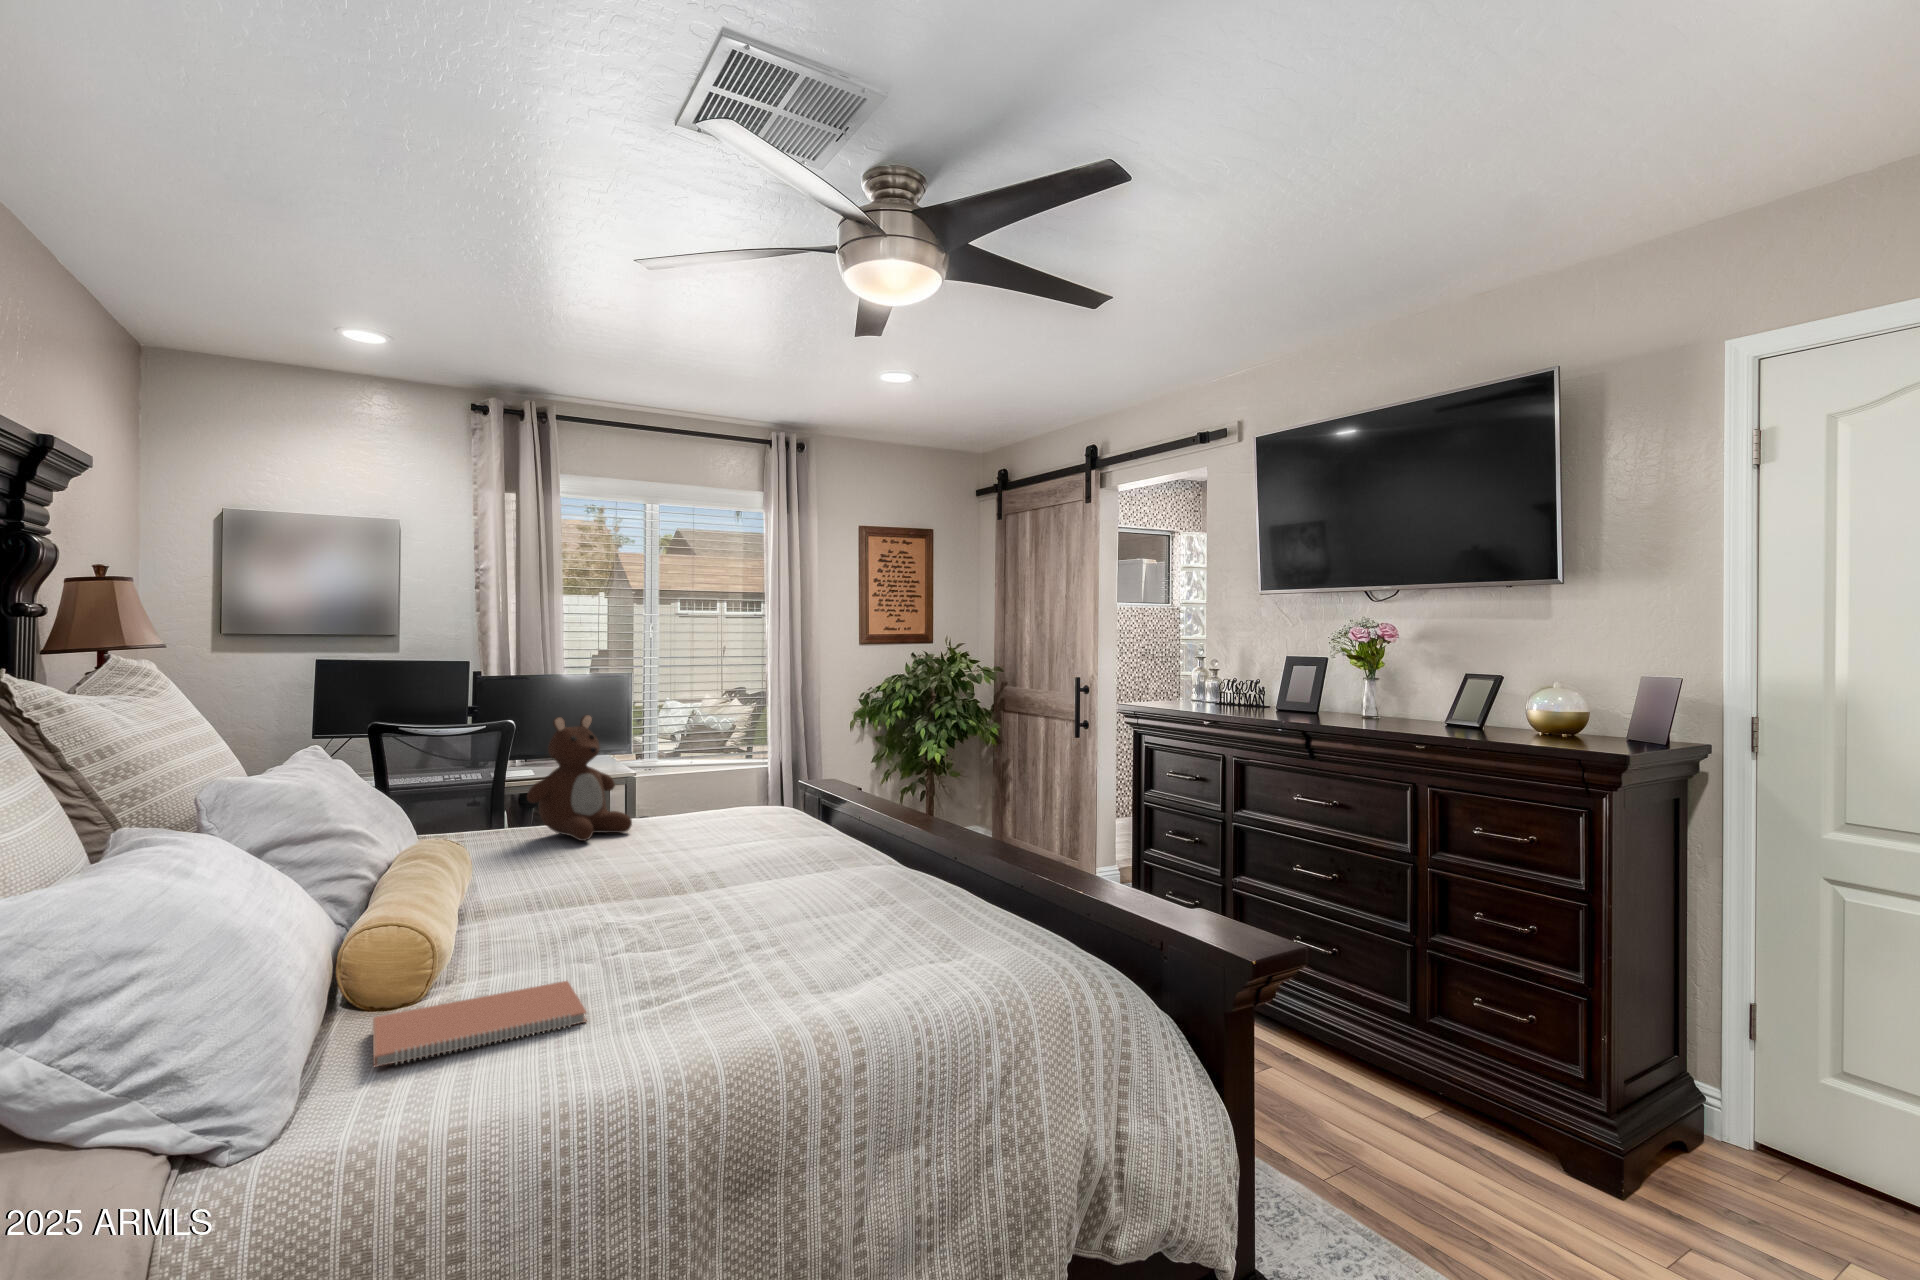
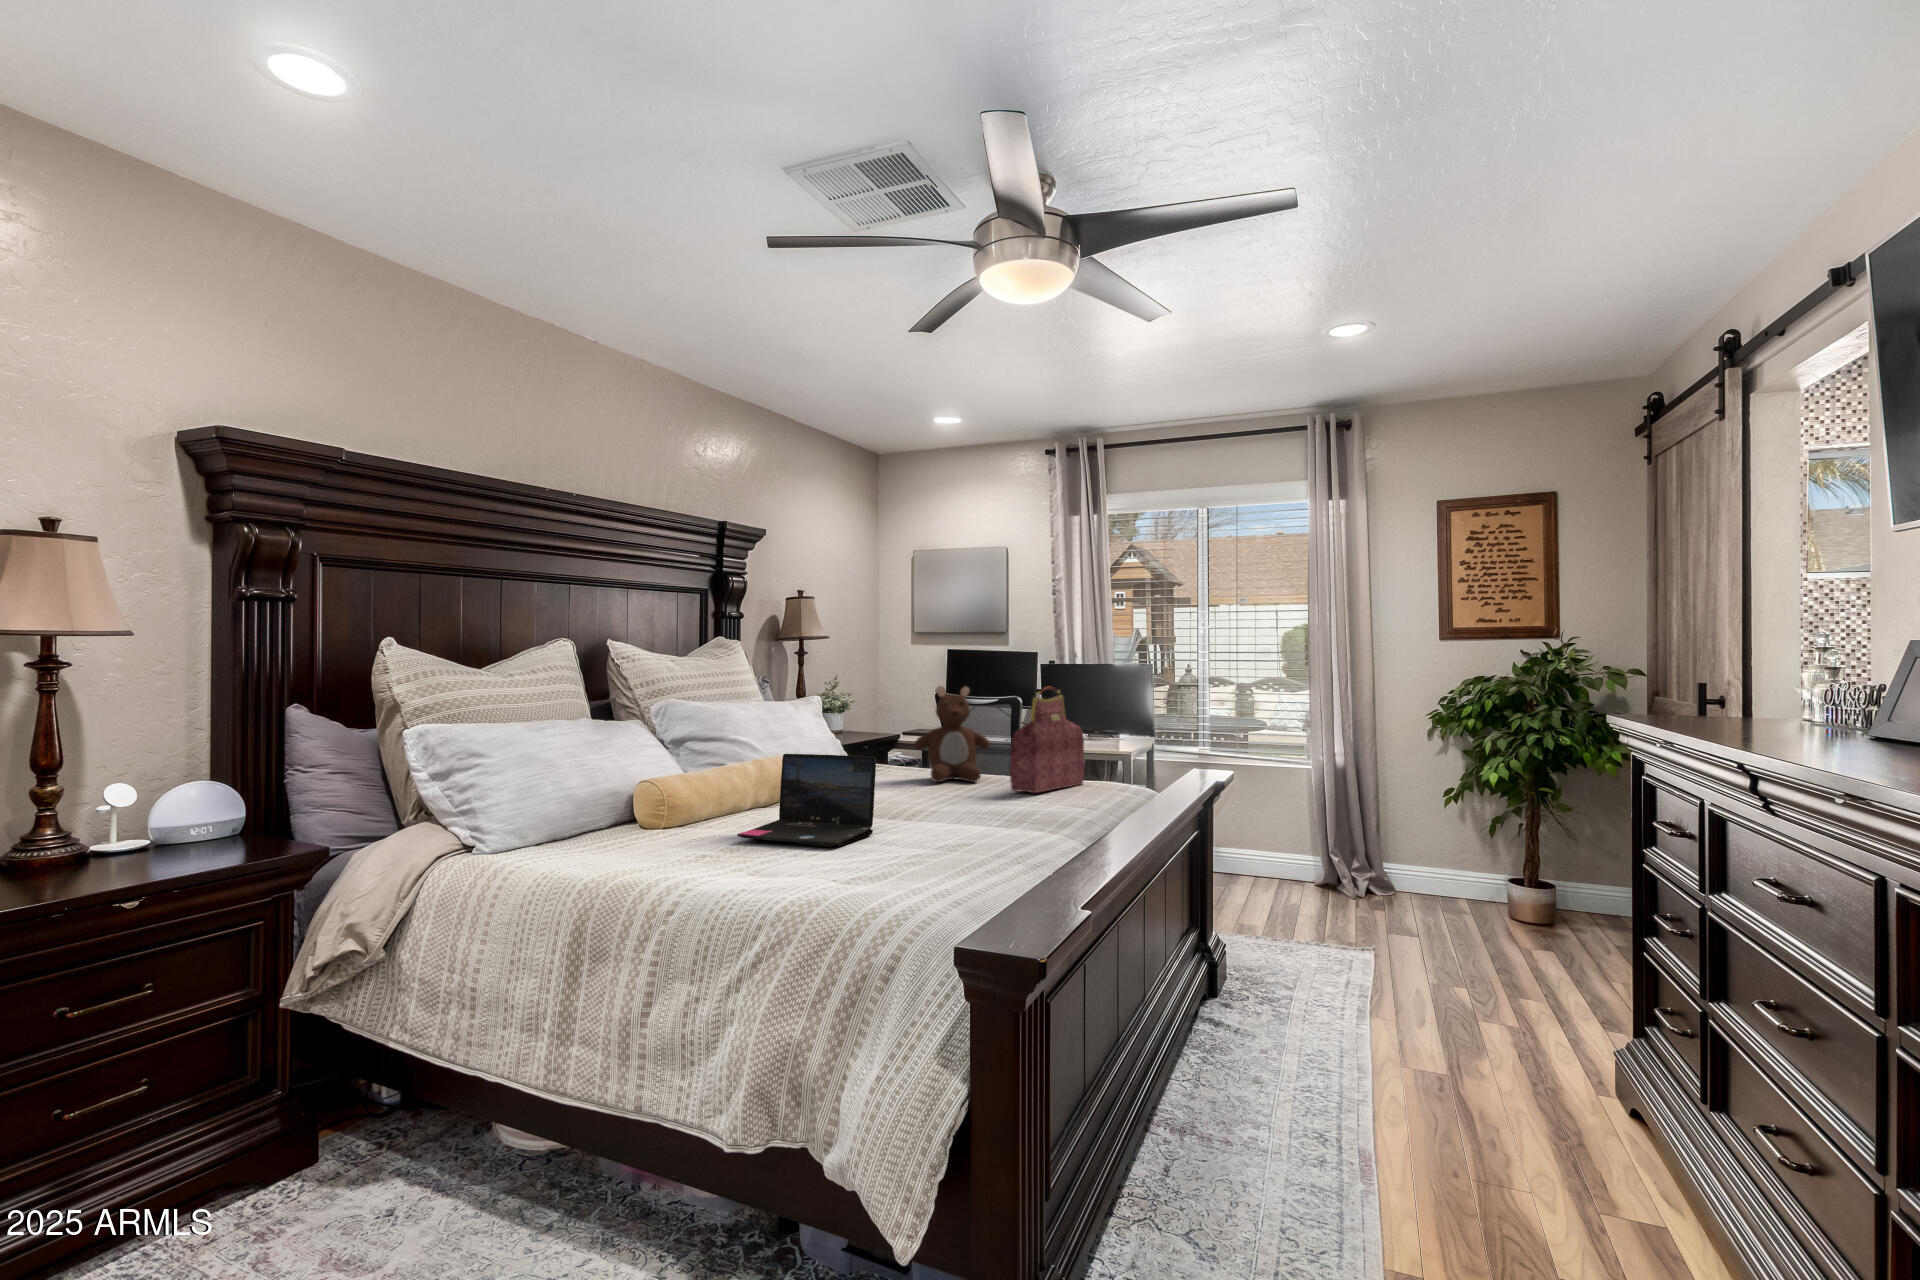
handbag: none [714,710,752,834] -> present [1010,687,1084,793]
laptop: none [630,816,809,959] -> present [737,754,876,847]
notebook: present [373,981,587,1067] -> none [556,826,687,852]

